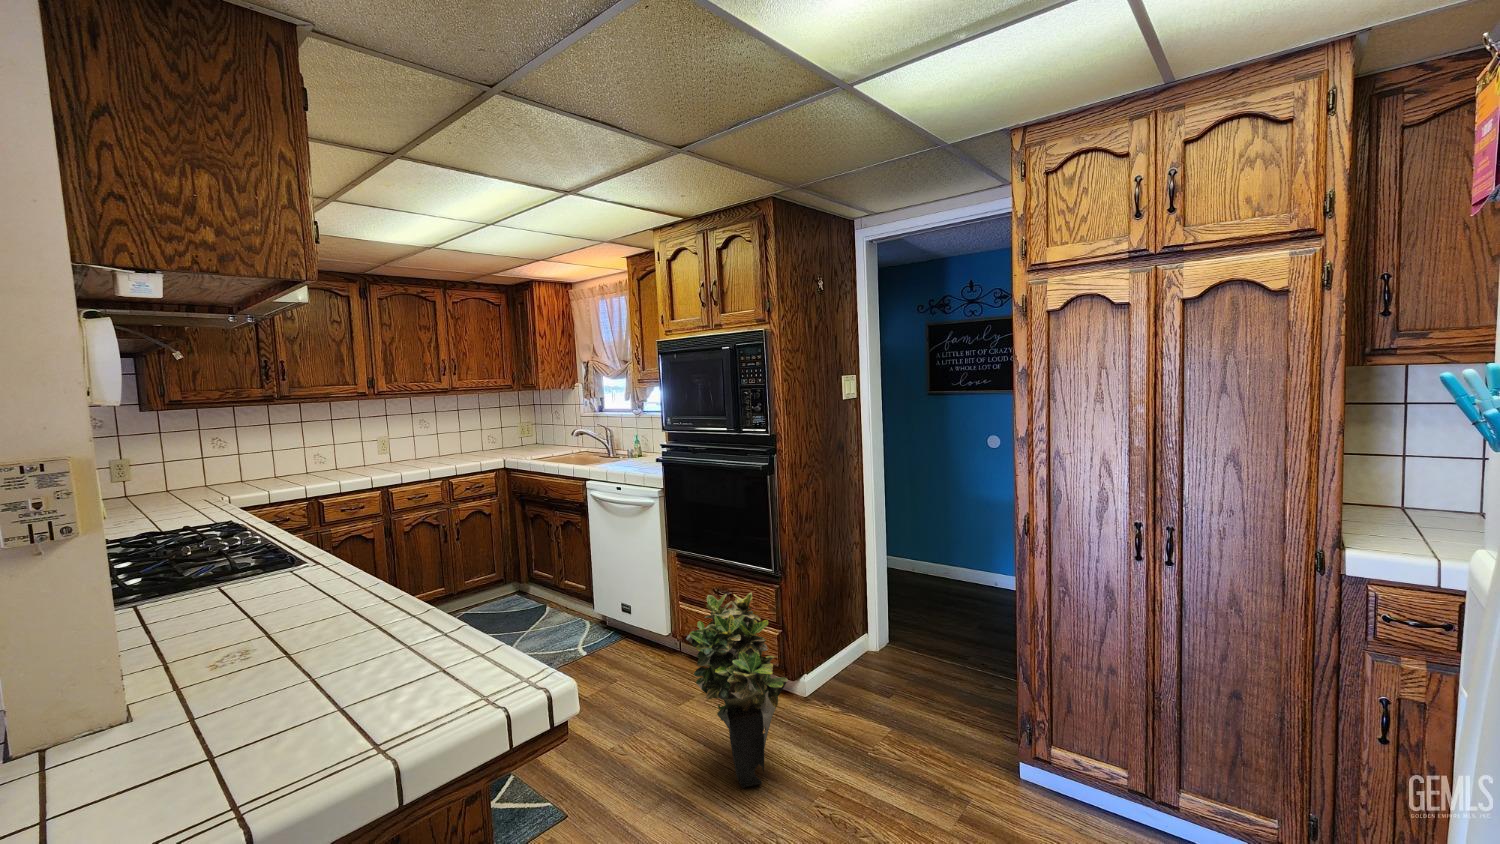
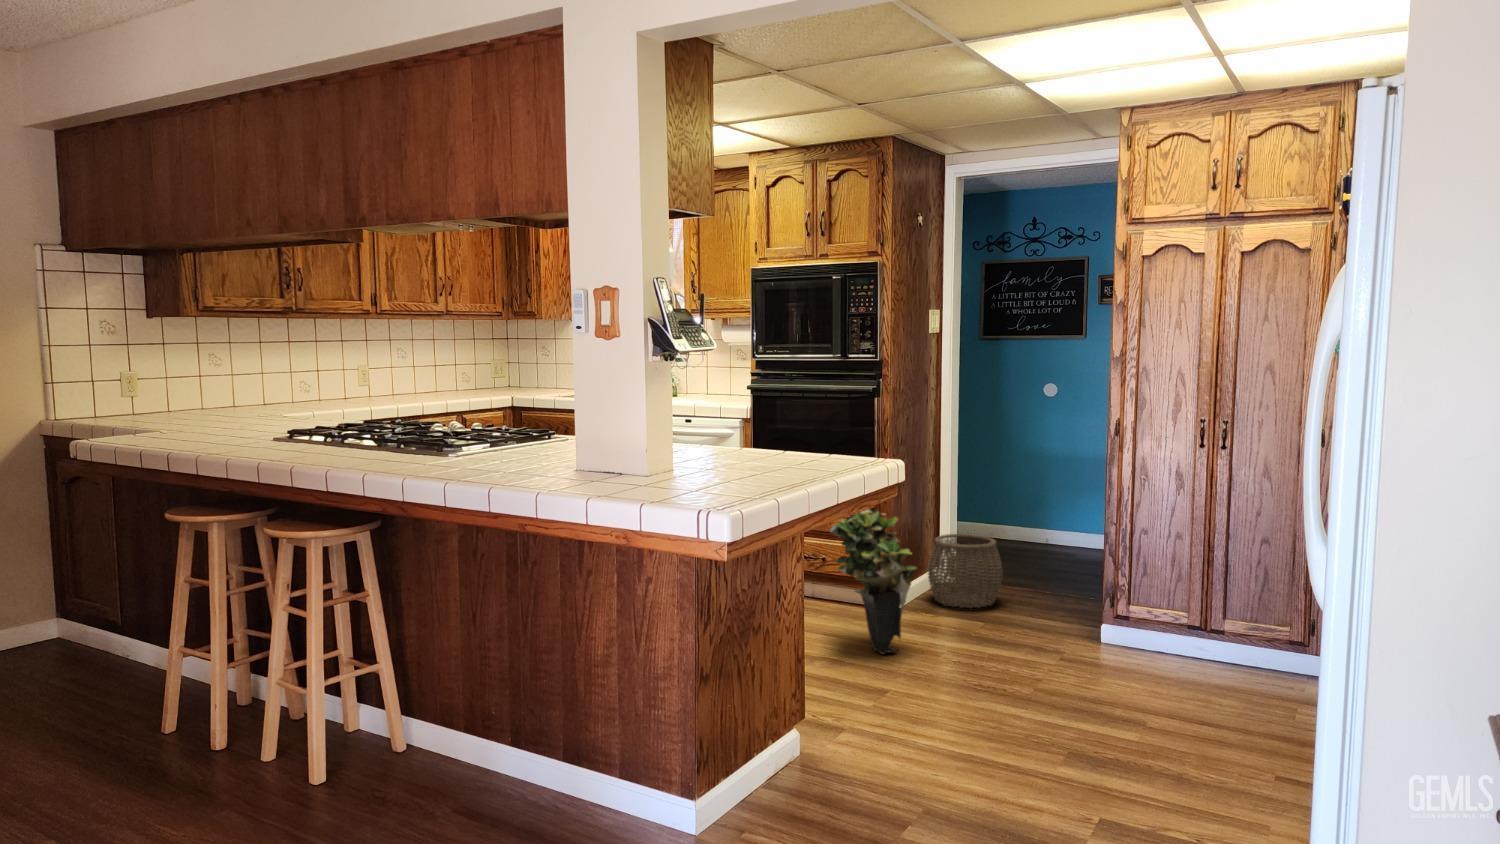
woven basket: none [840,608,920,698] -> present [928,534,1002,608]

